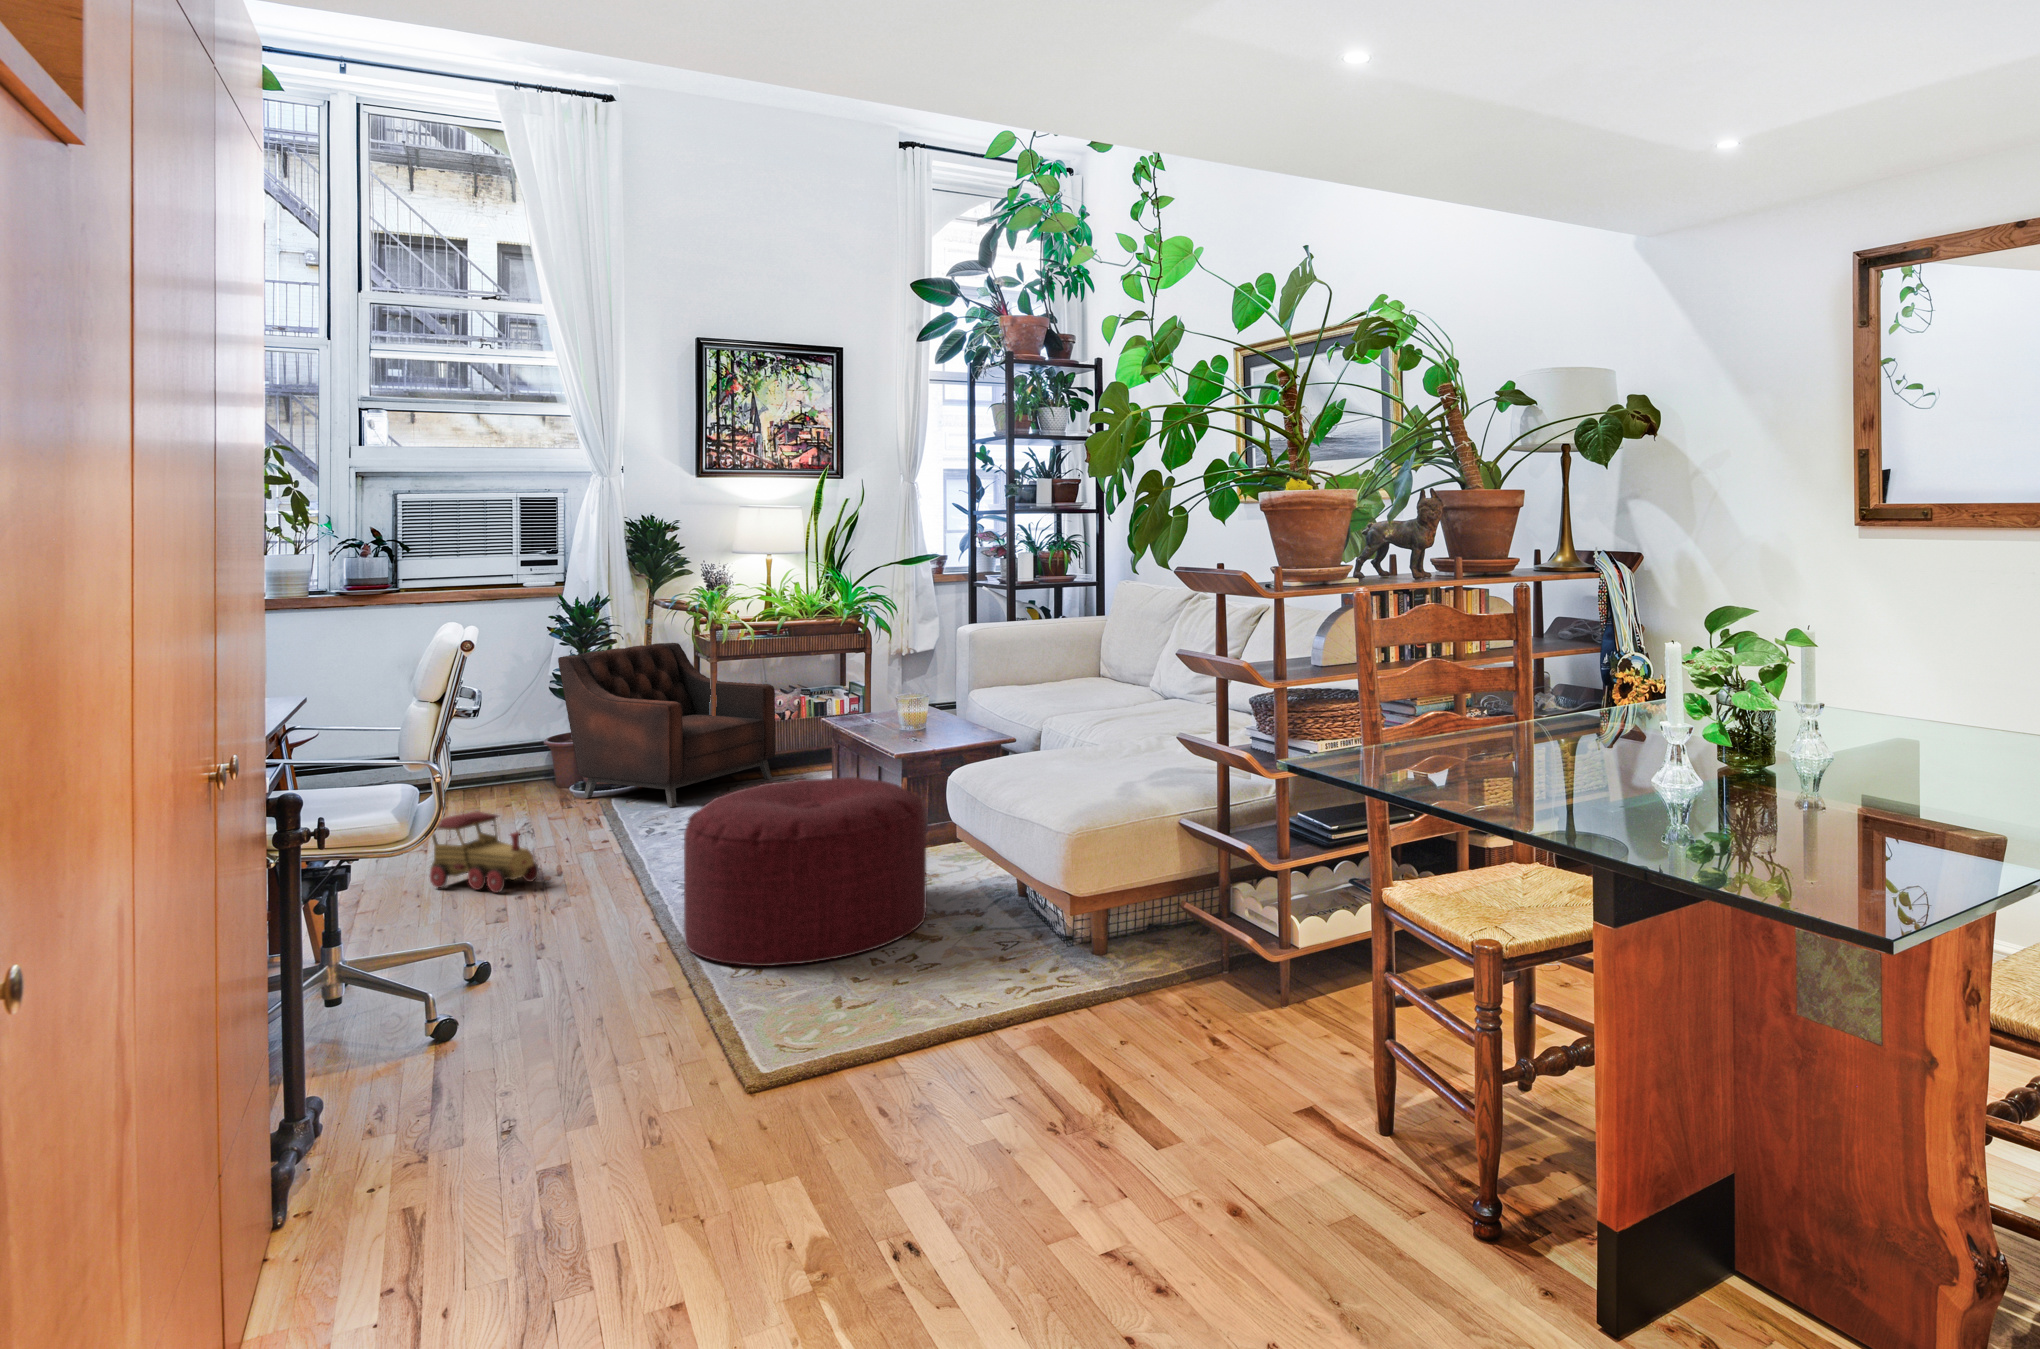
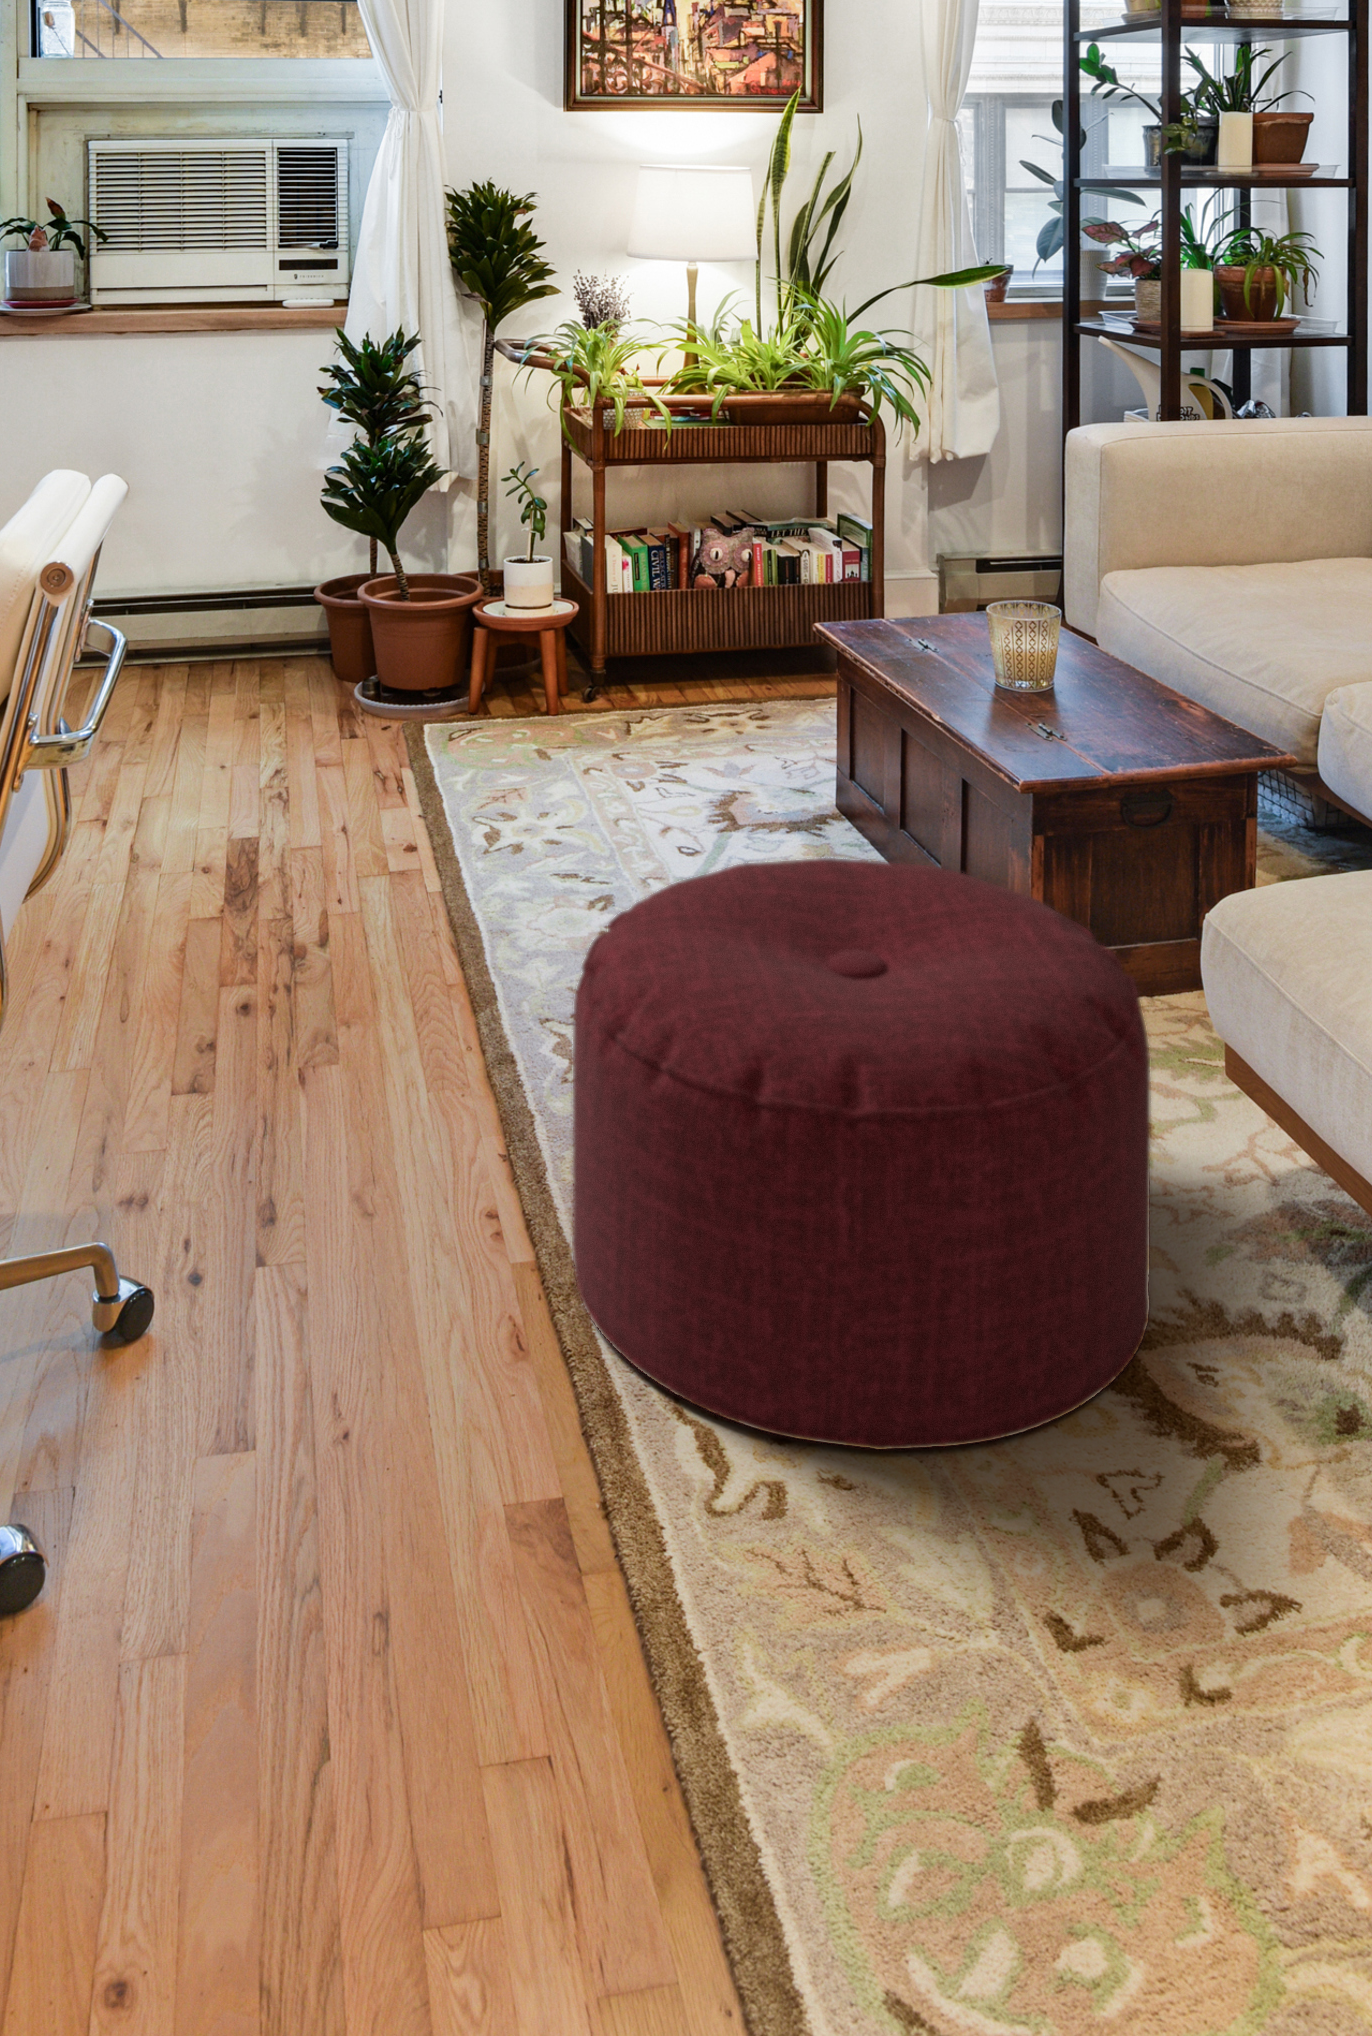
armchair: present [558,643,775,807] -> none [332,422,708,768]
toy train: present [430,811,539,893] -> none [86,789,285,986]

